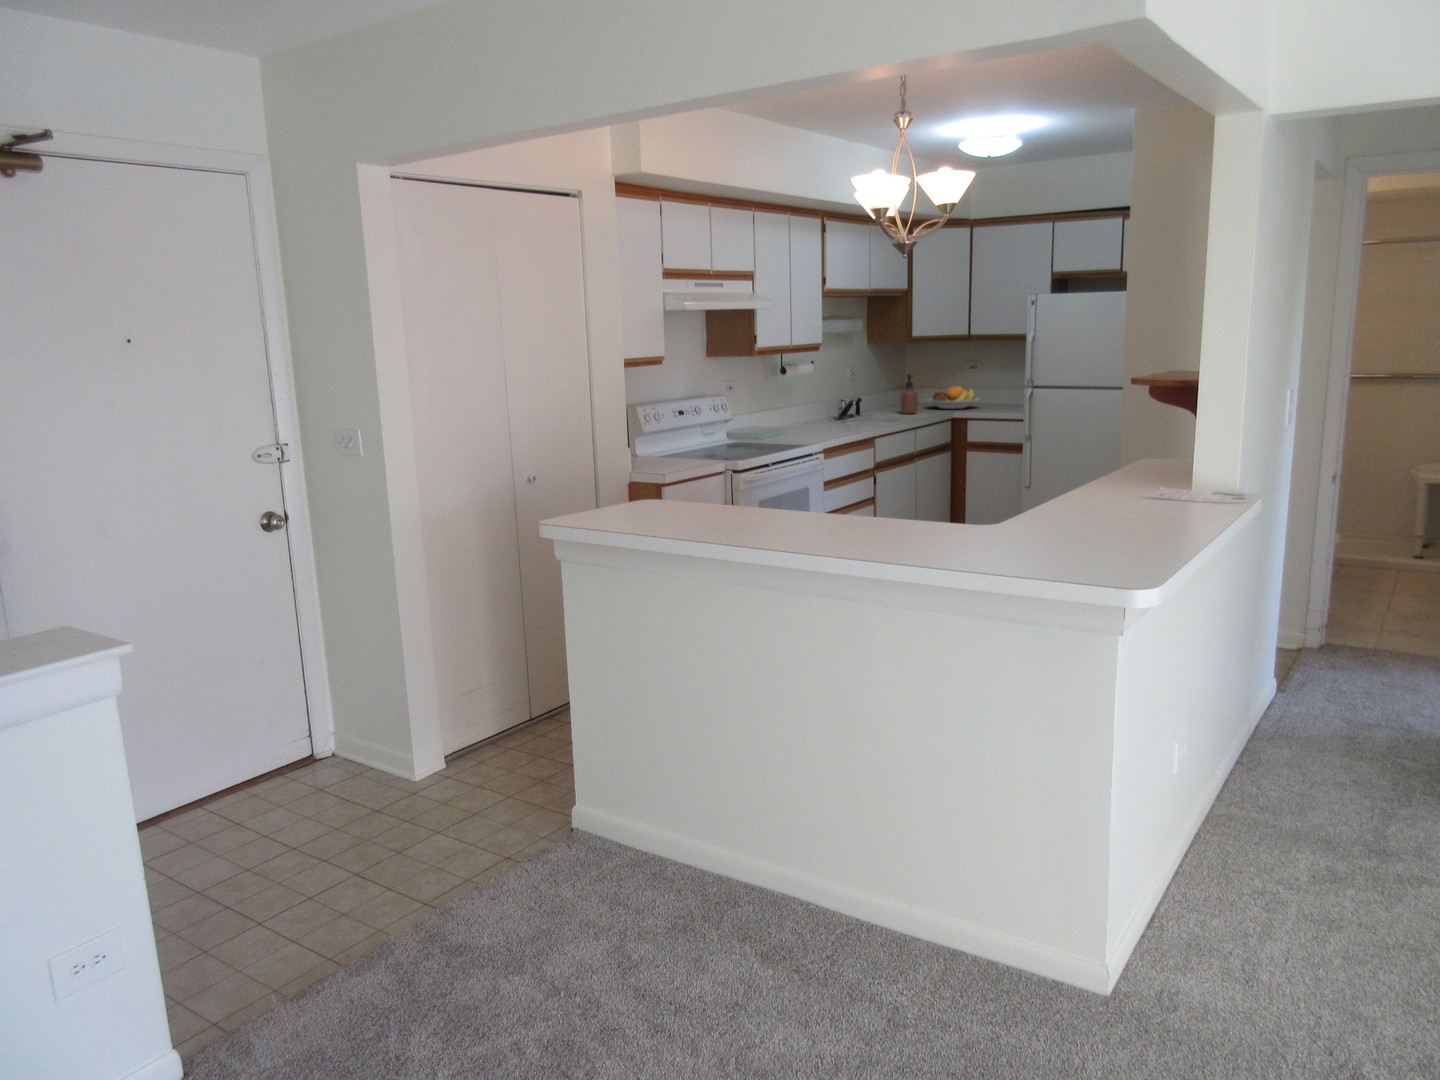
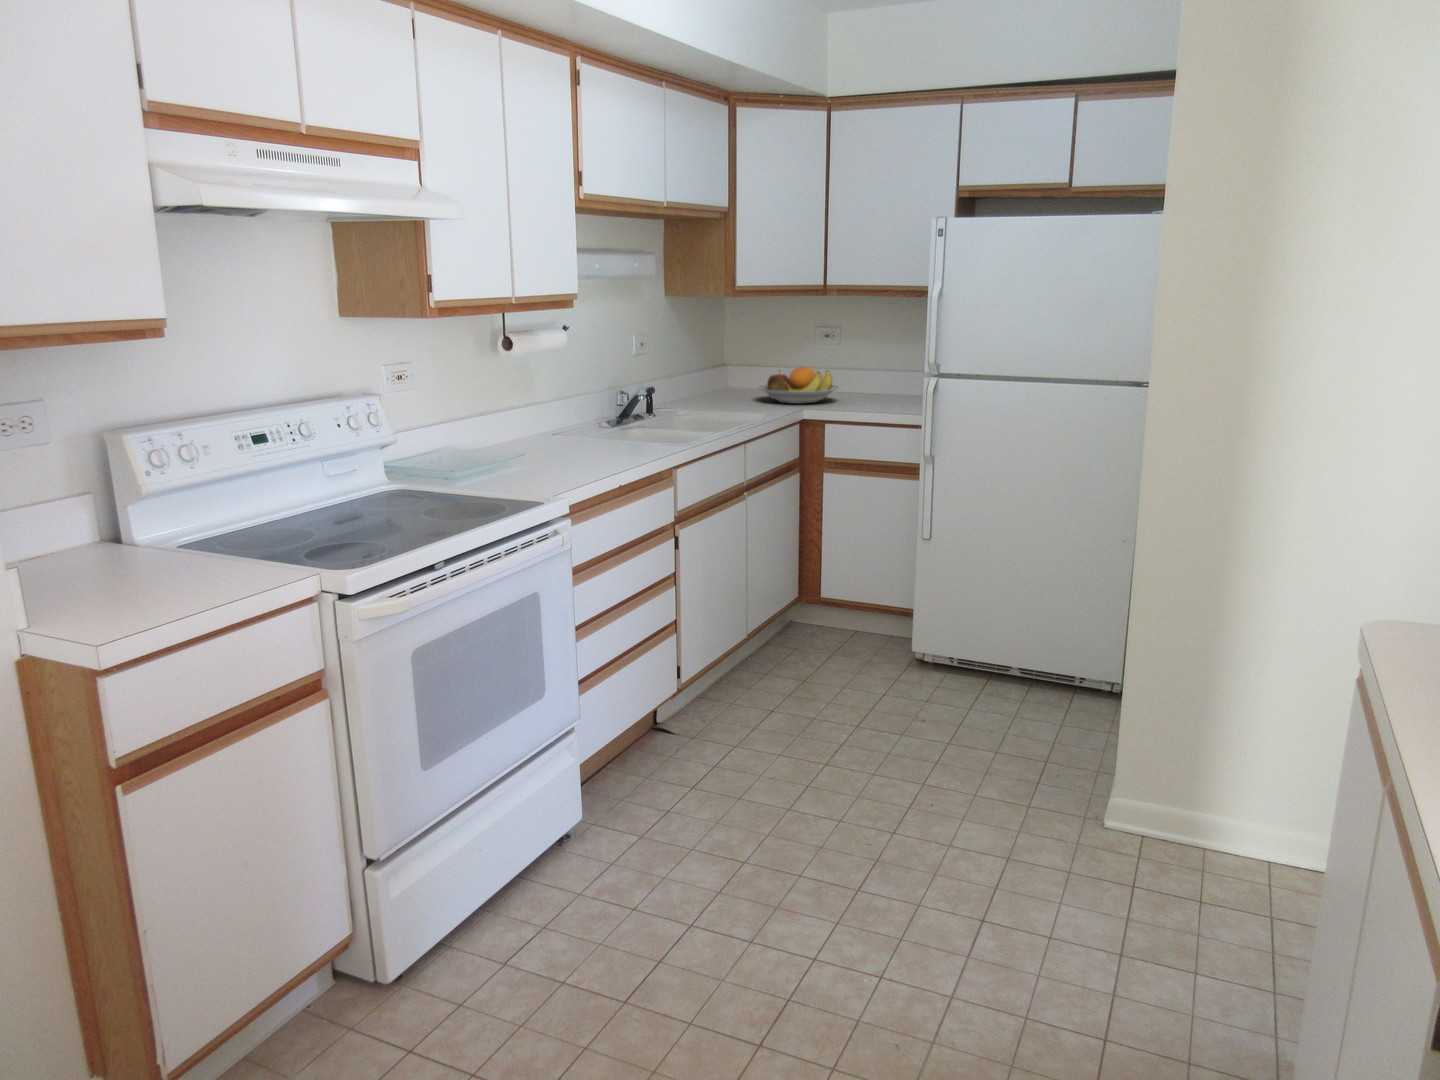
soap dispenser: present [901,374,918,414] -> none [717,348,745,413]

